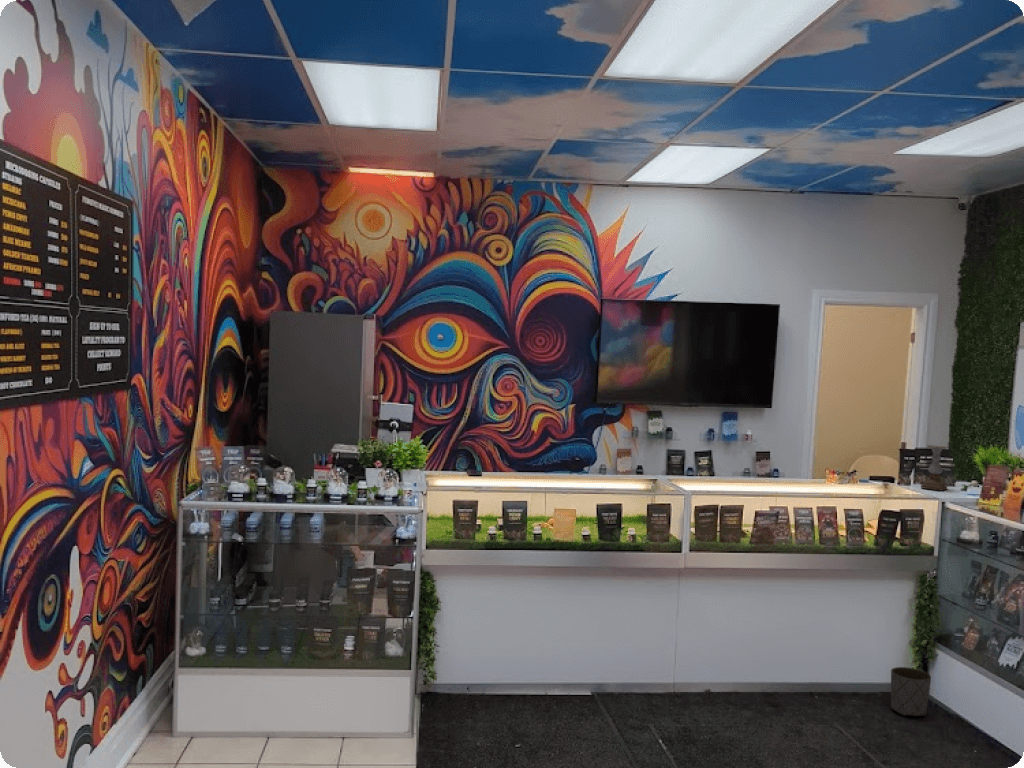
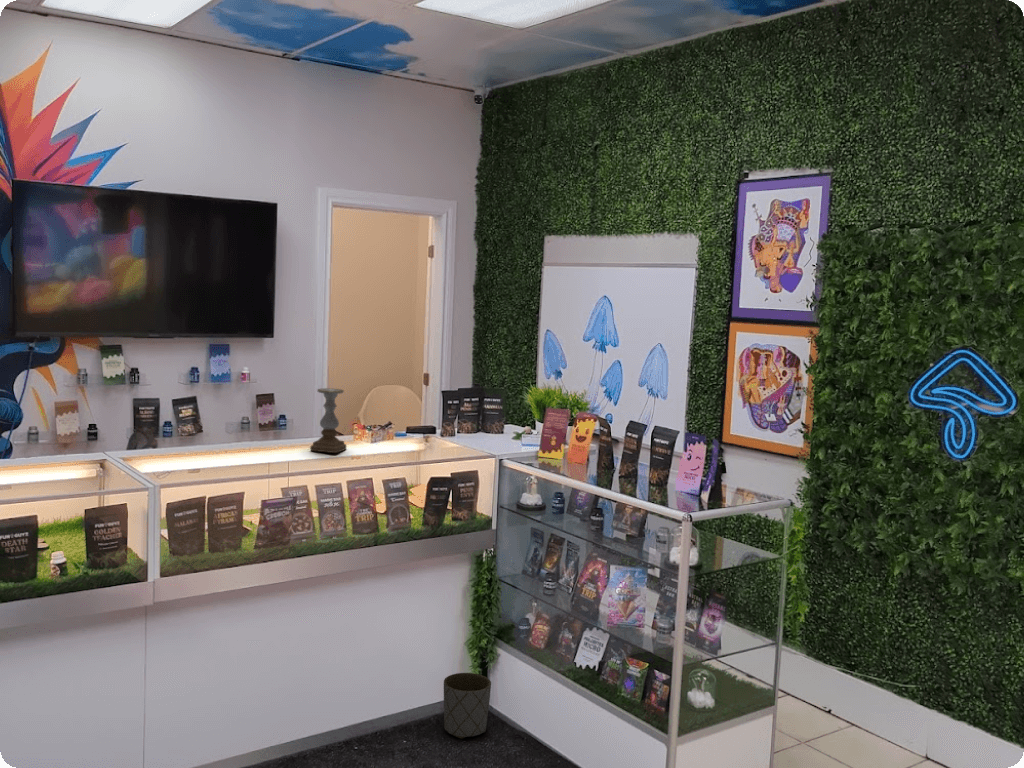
candle holder: present [921,445,947,490] -> present [310,388,346,453]

